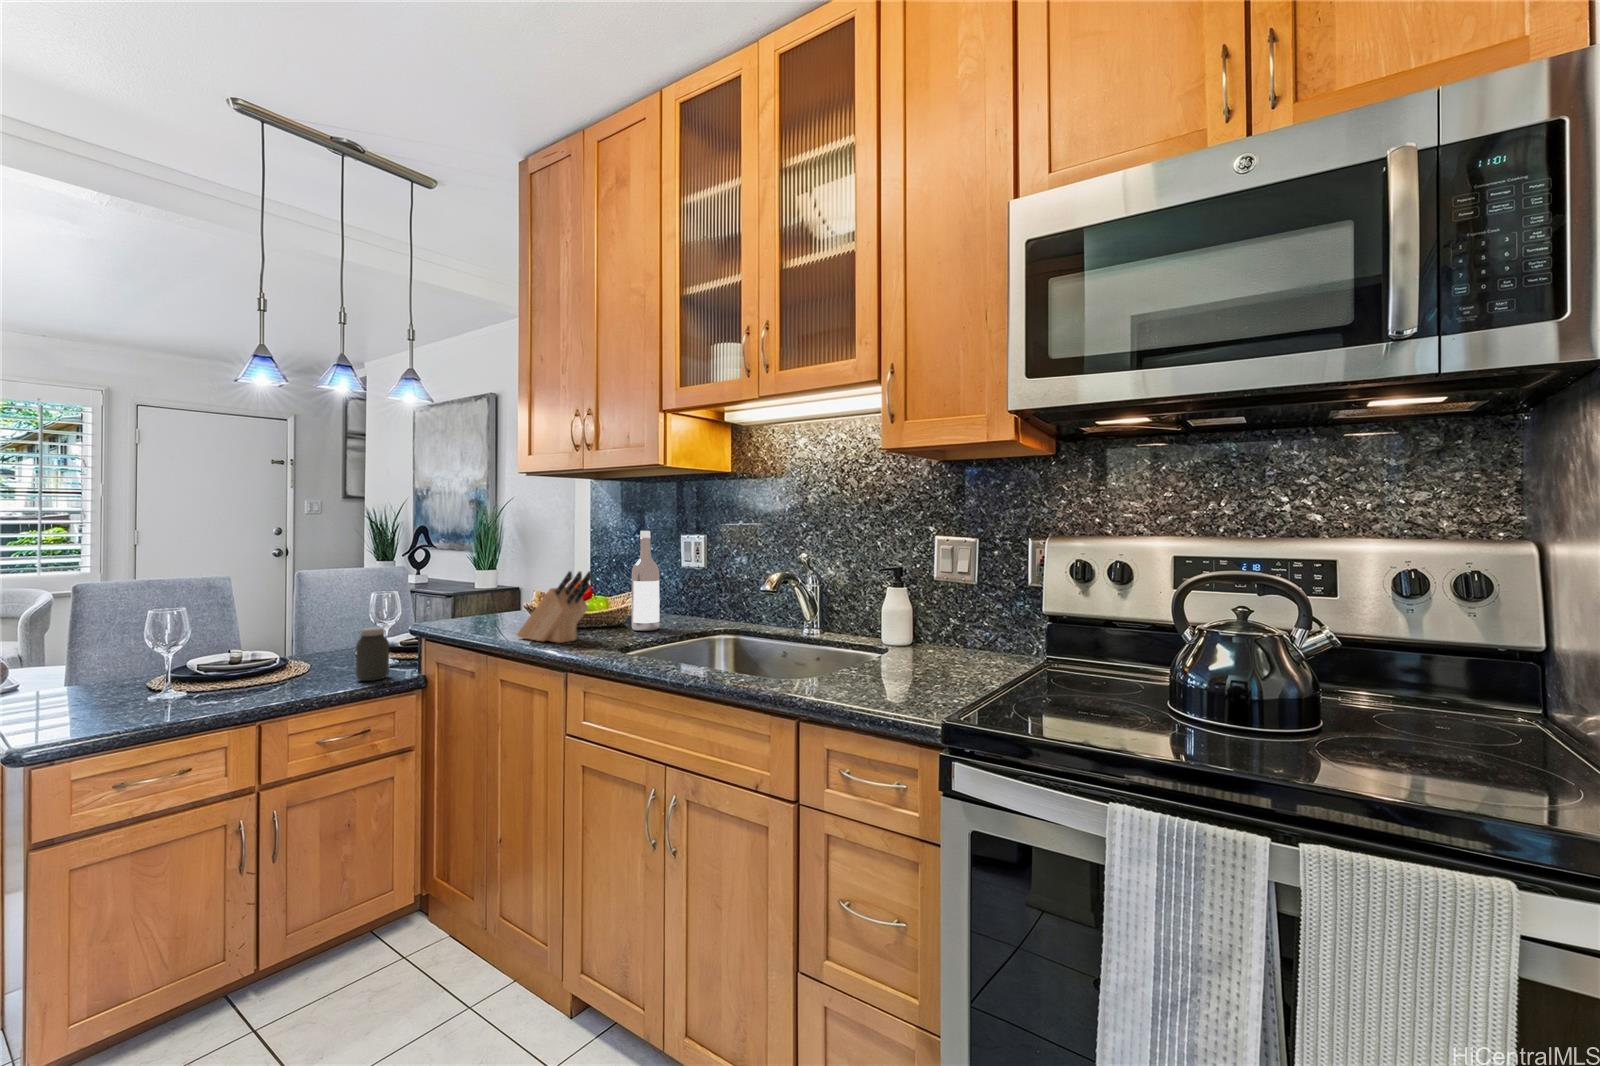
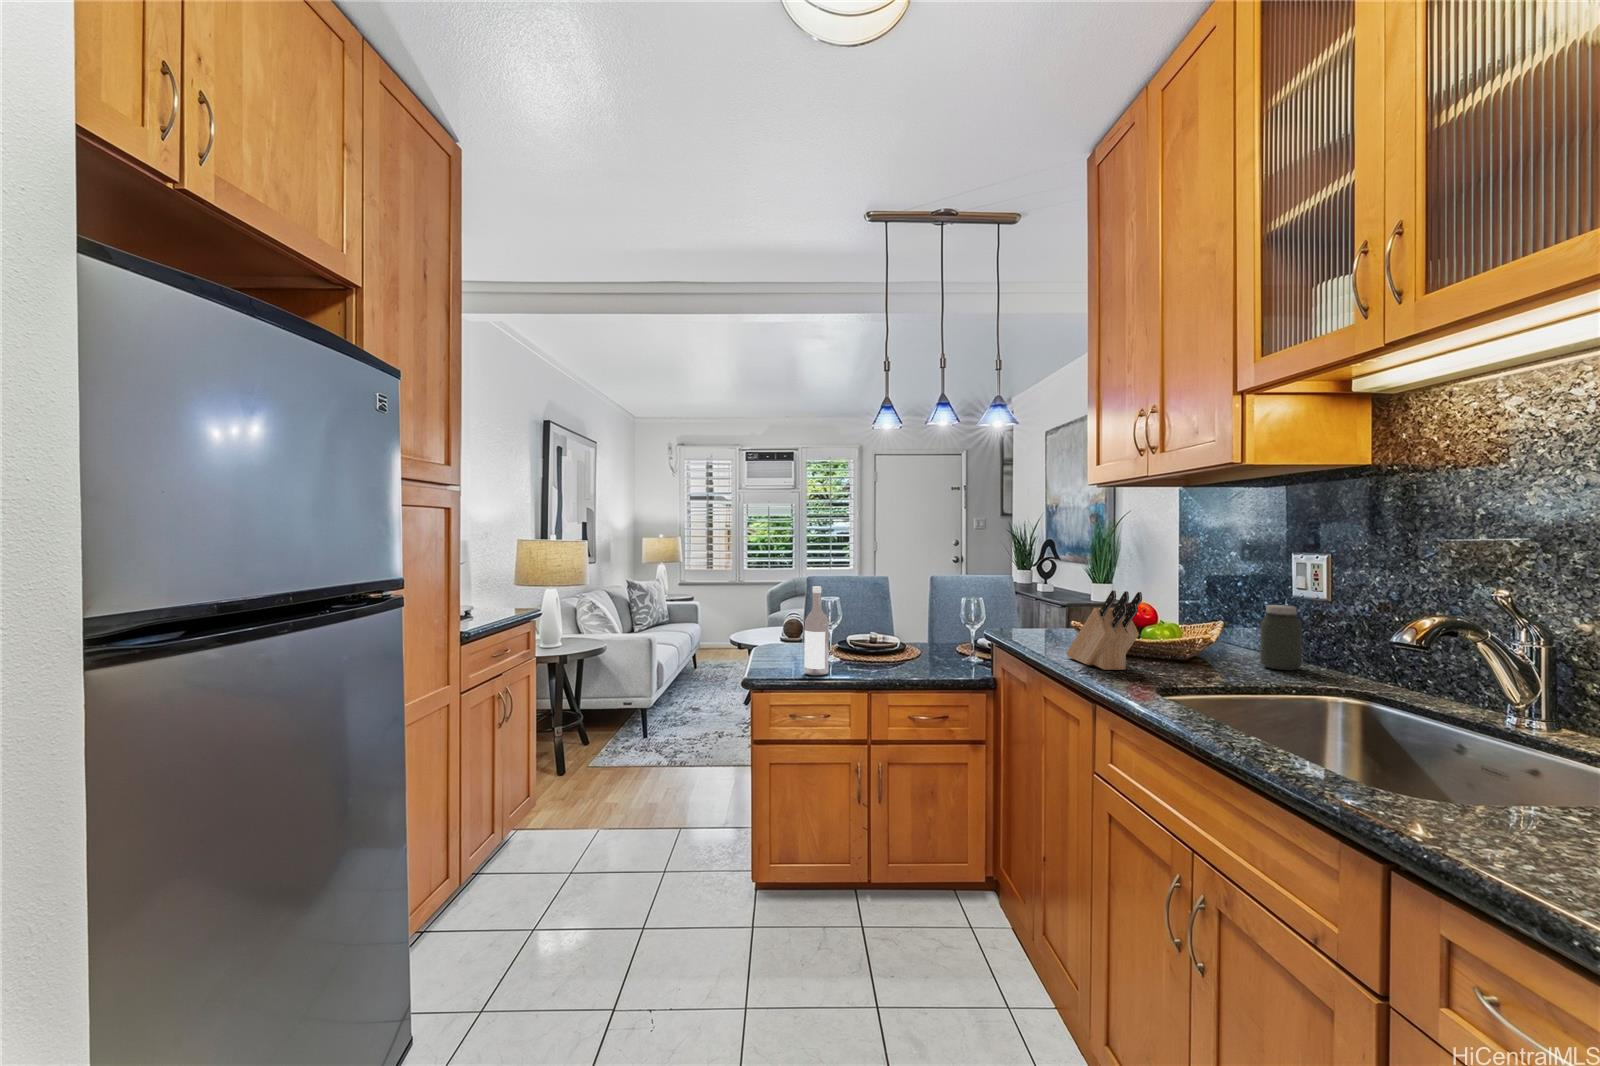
wine bottle: present [632,531,660,631] -> present [804,586,829,676]
jar: present [356,627,389,681] -> present [1260,605,1302,670]

